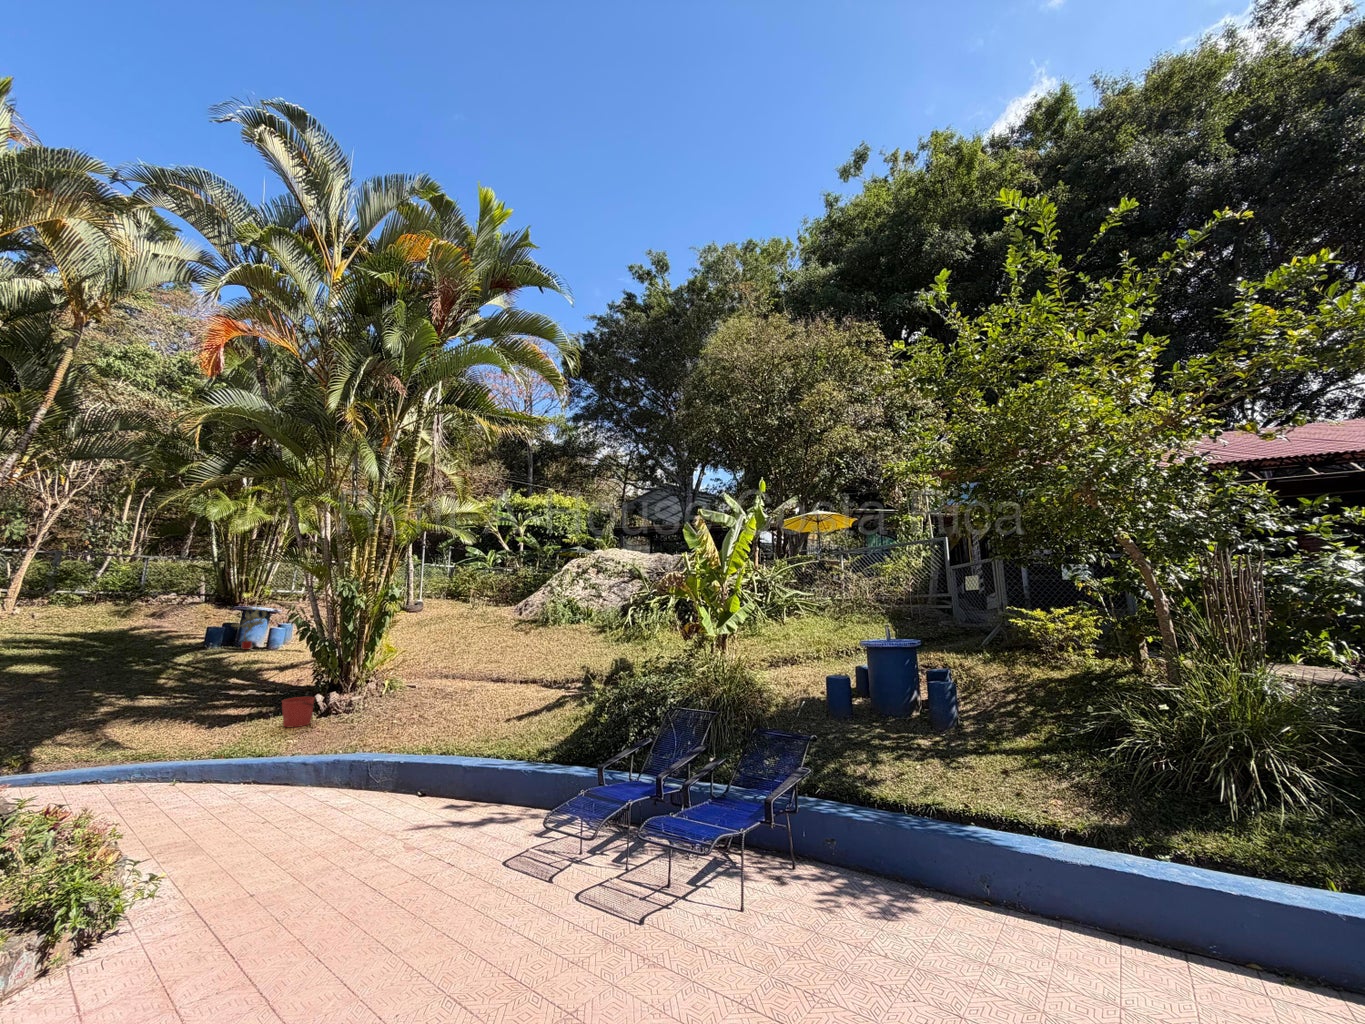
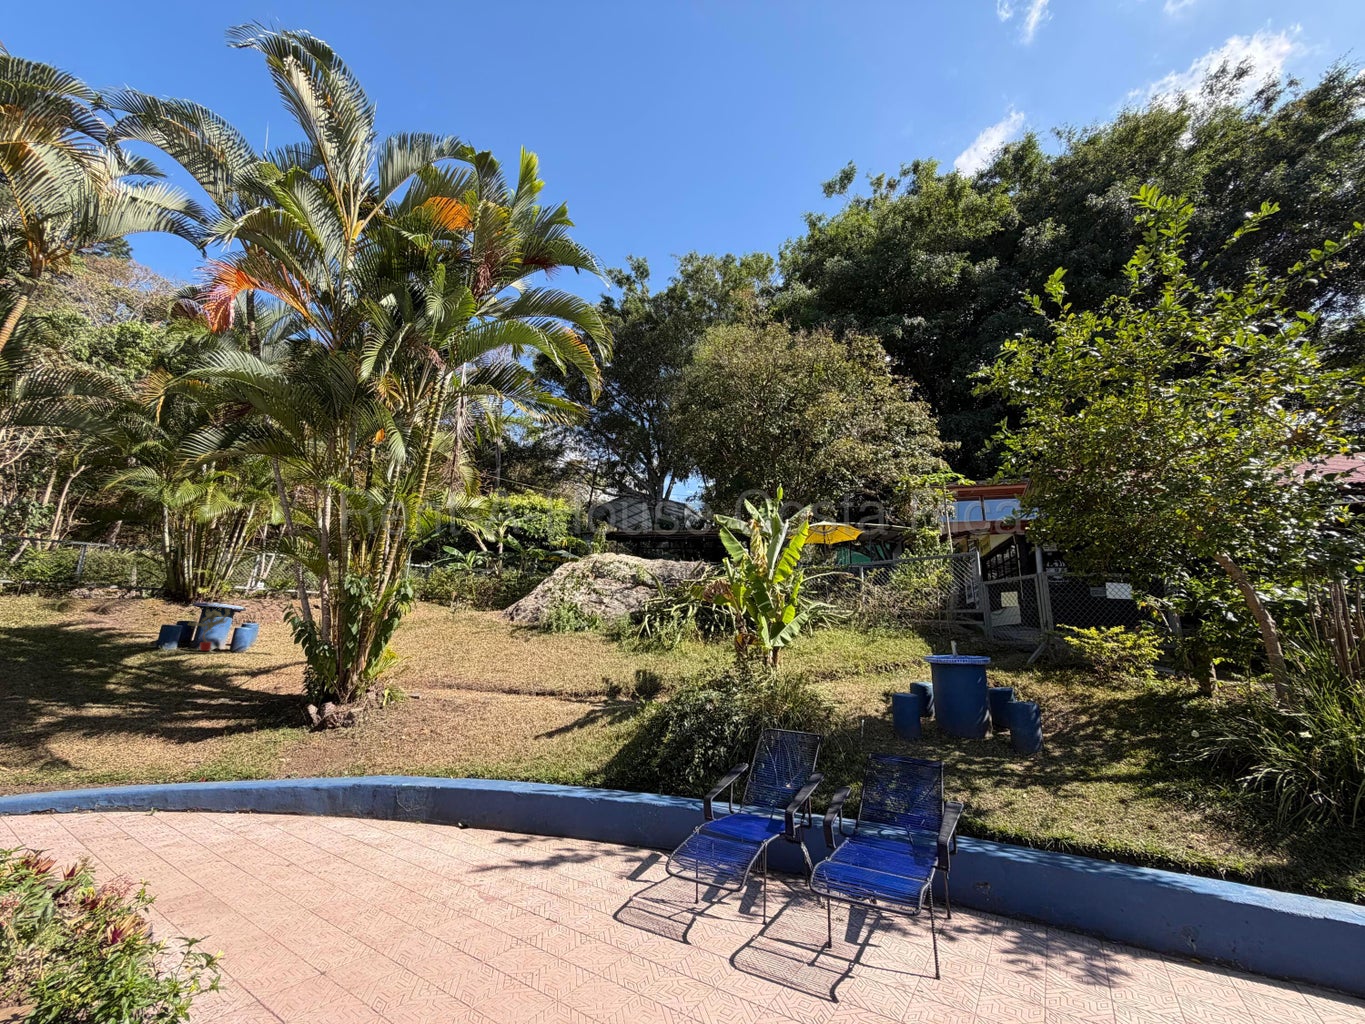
bucket: present [282,697,314,727] -> none [271,708,310,743]

